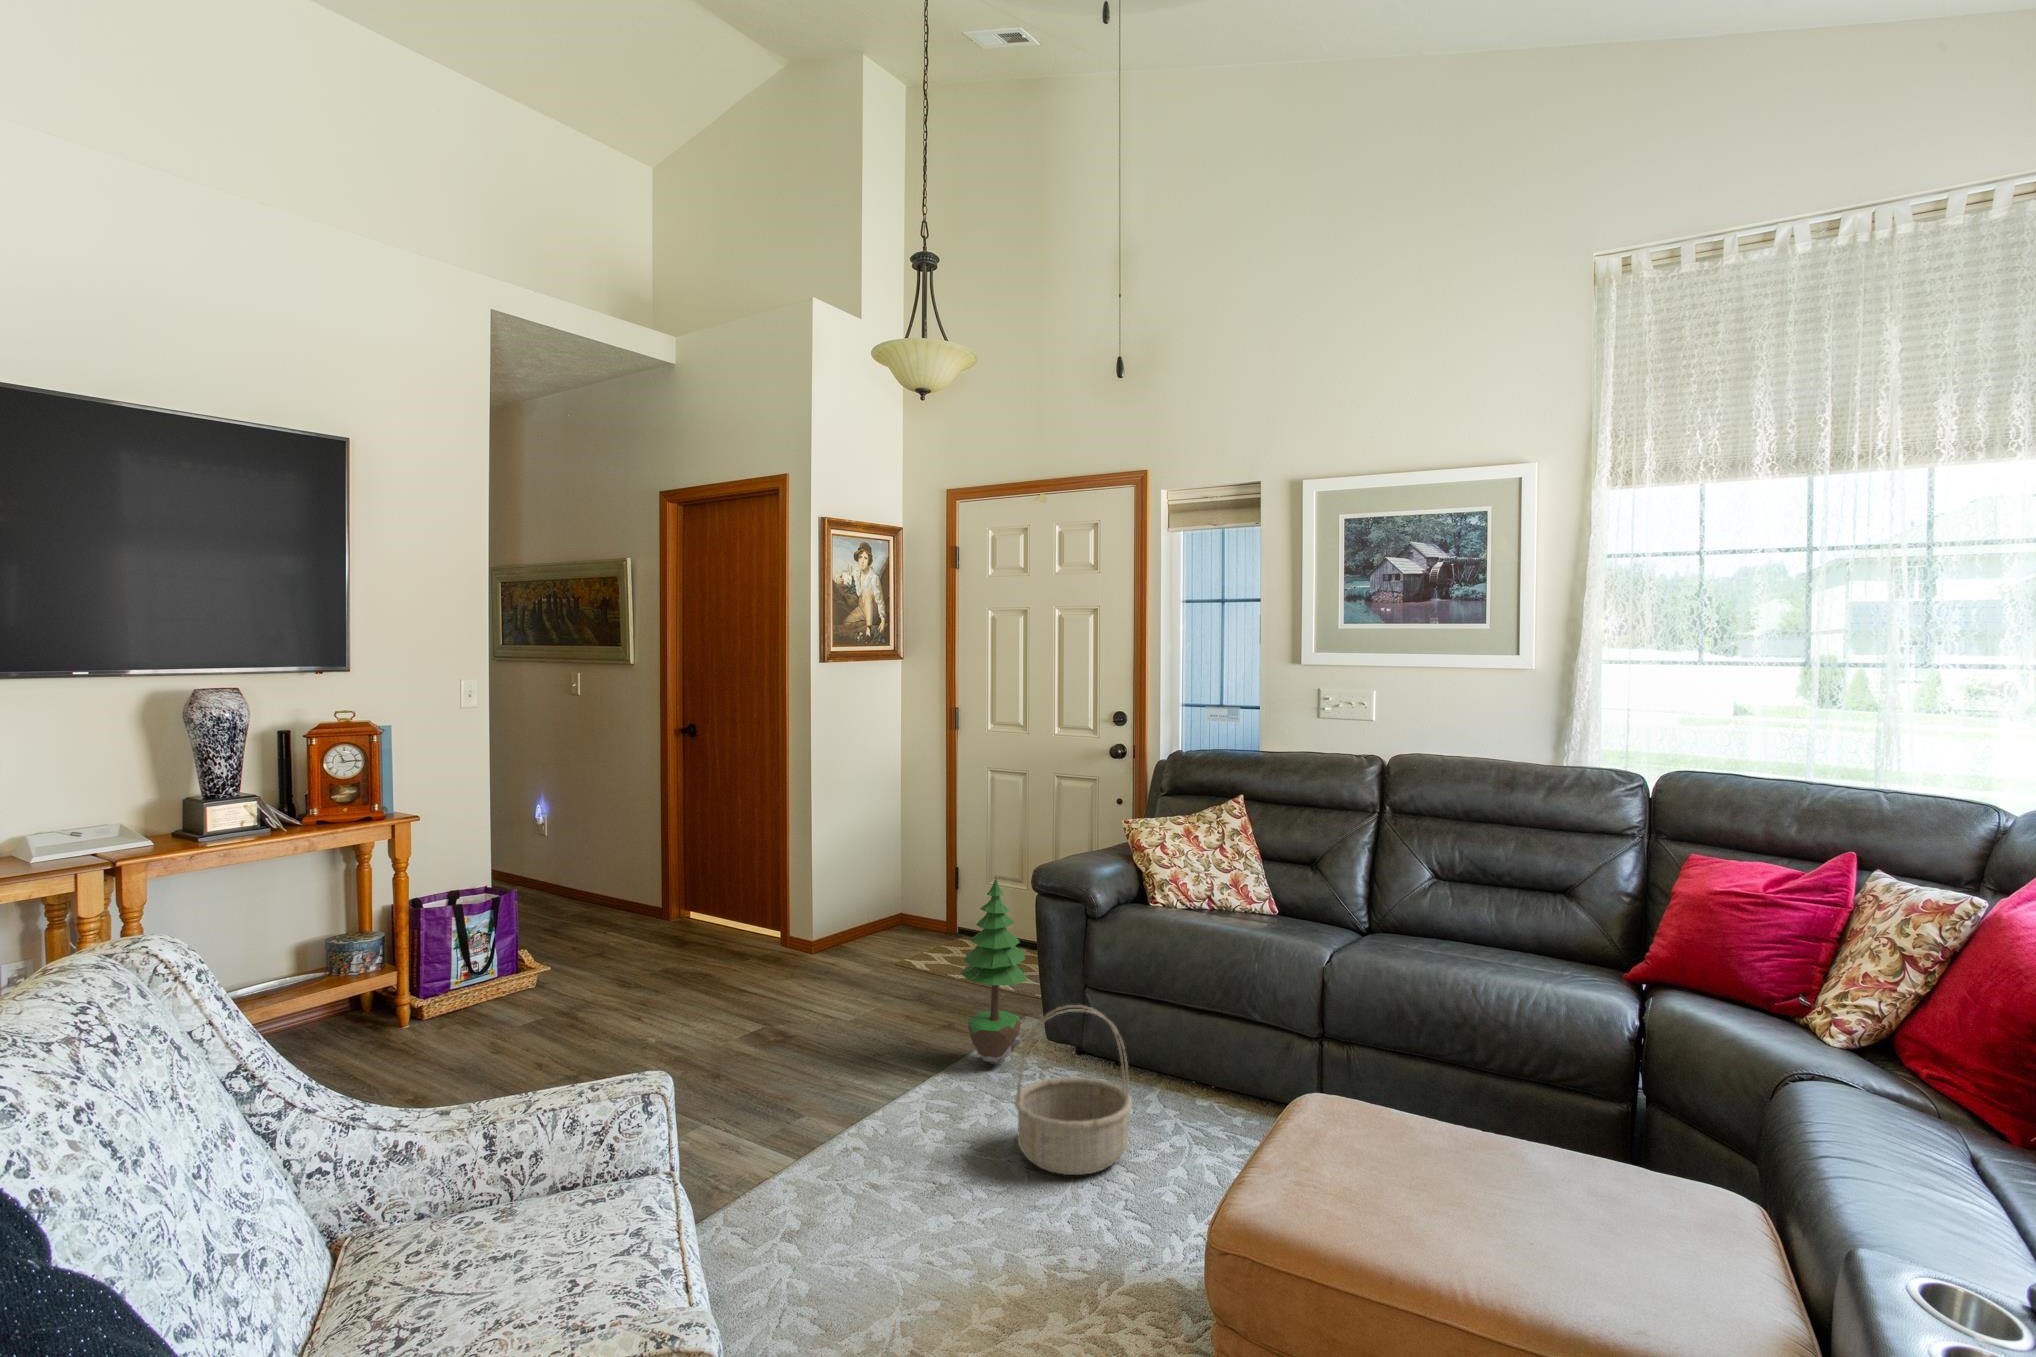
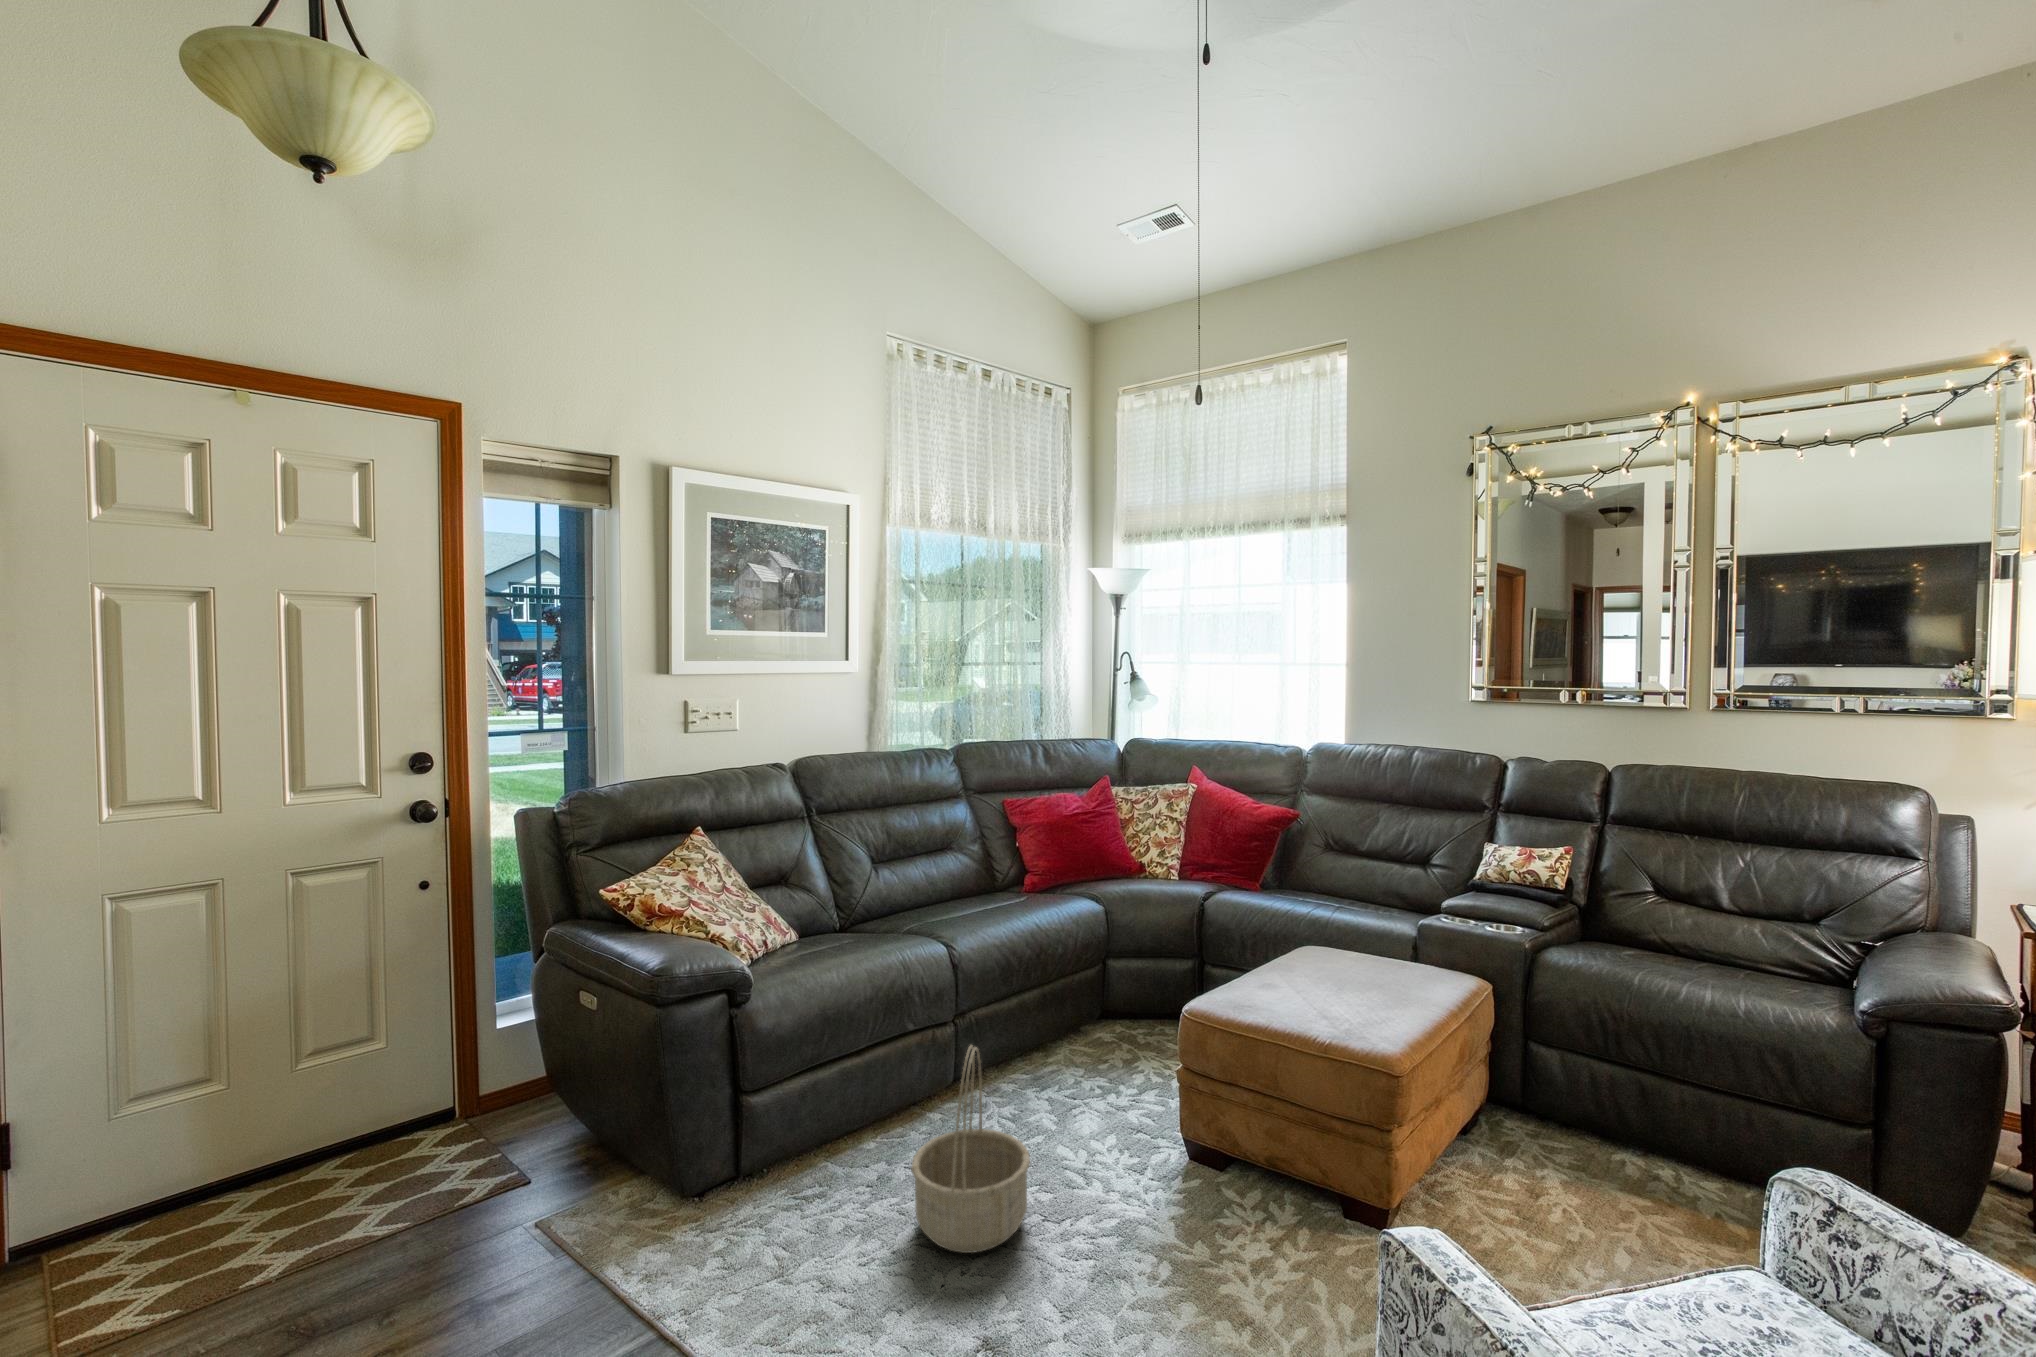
potted tree: present [960,878,1027,1065] -> none [631,980,737,1262]

